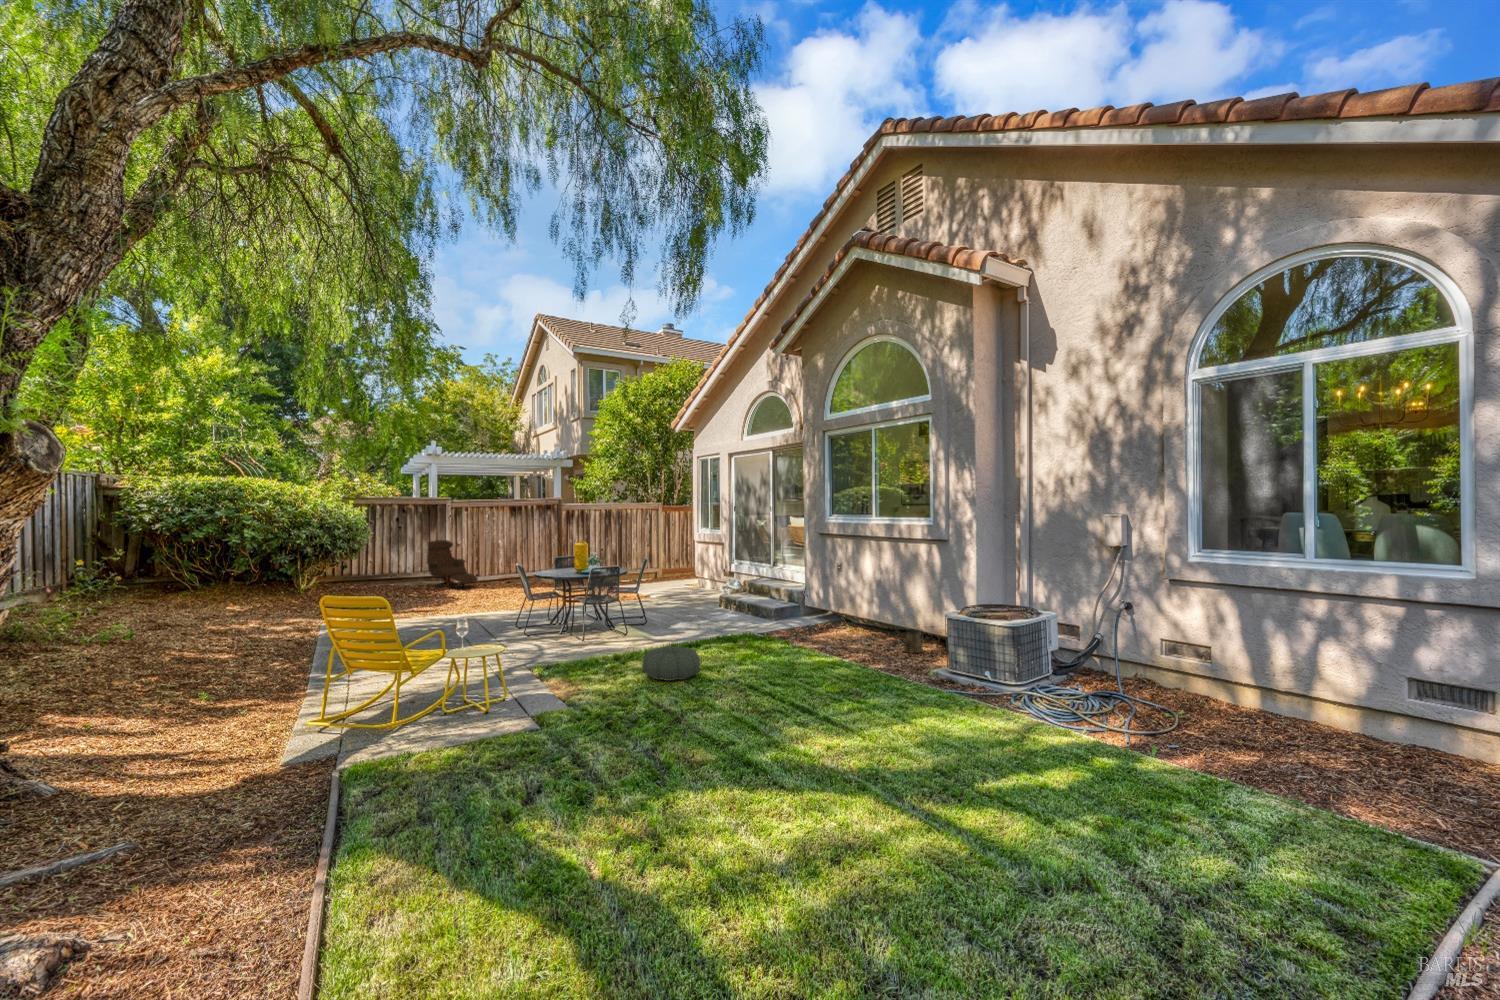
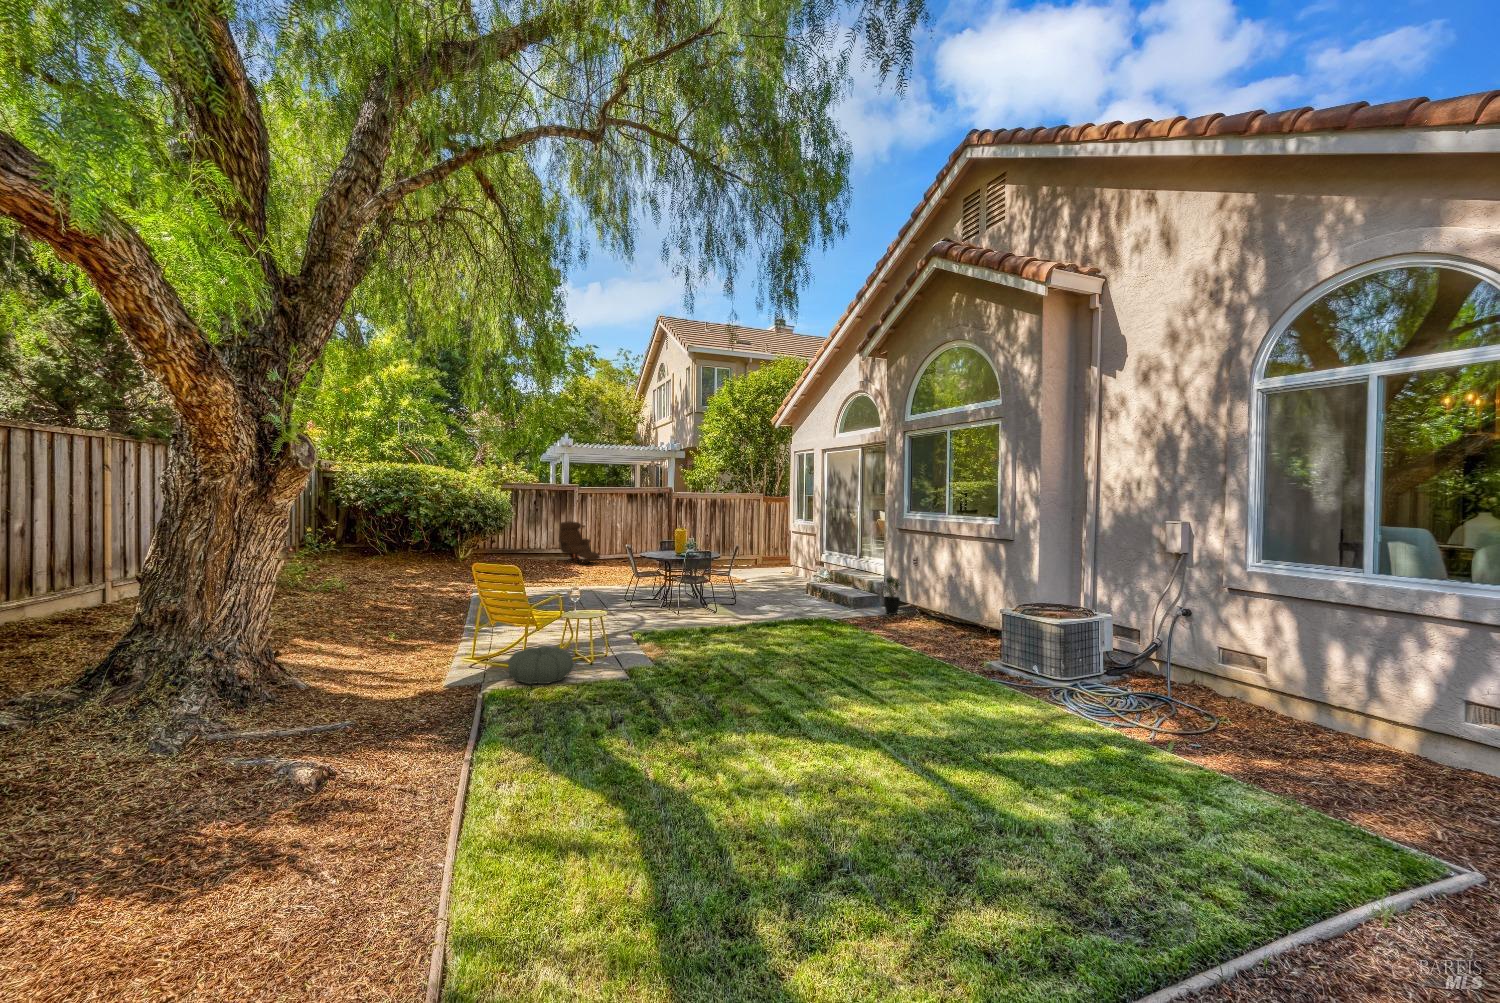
potted plant: none [802,584,830,627] -> present [883,576,902,615]
watering can: present [897,629,924,653] -> none [958,620,989,644]
pouf: present [642,646,701,681] -> present [508,646,573,684]

